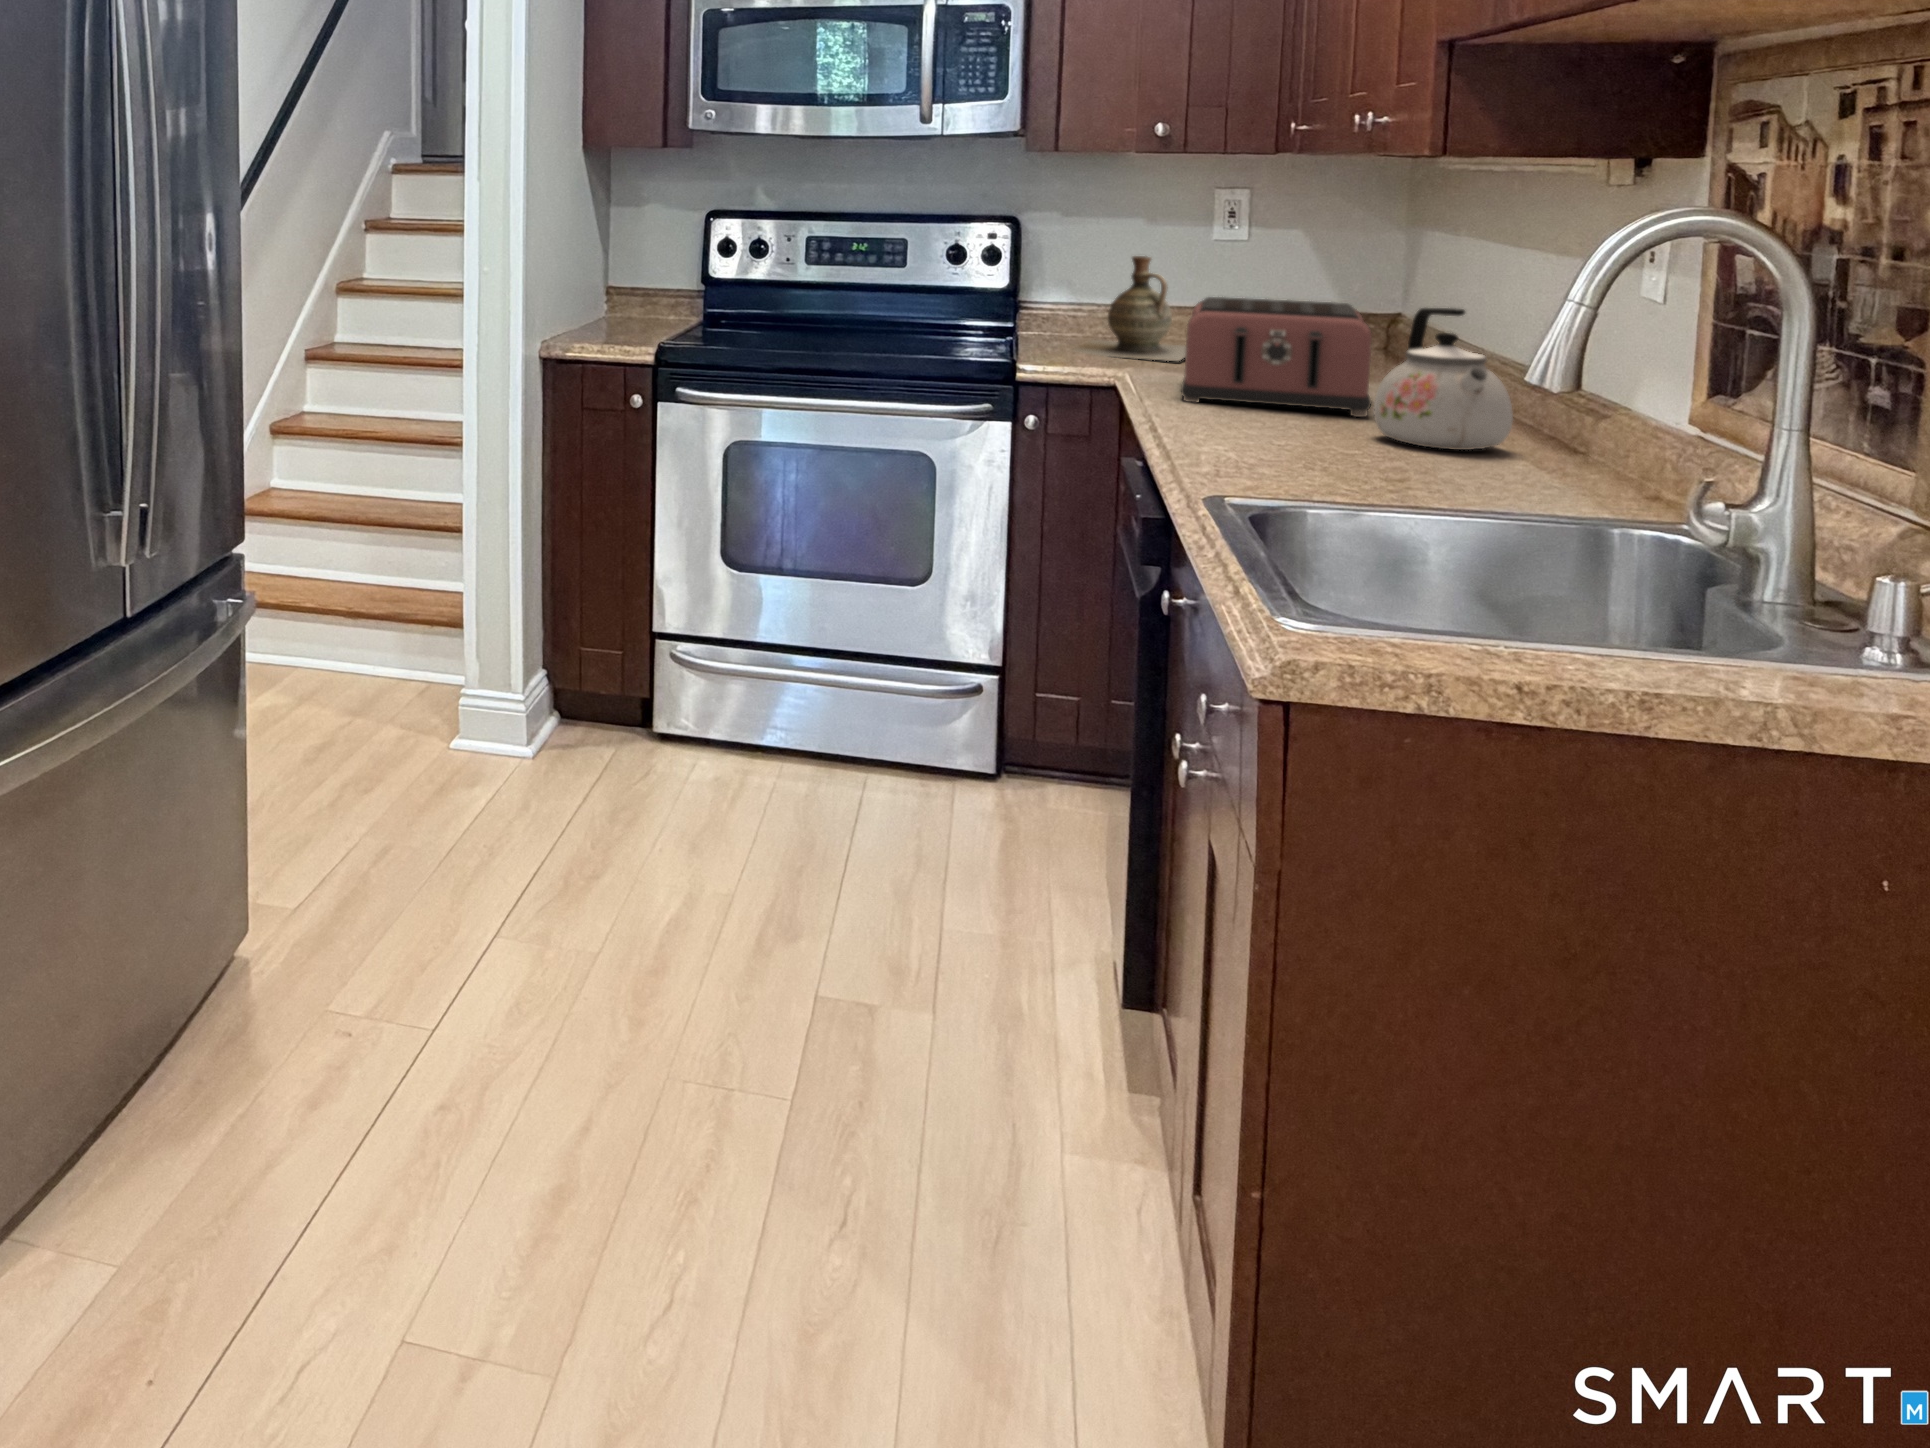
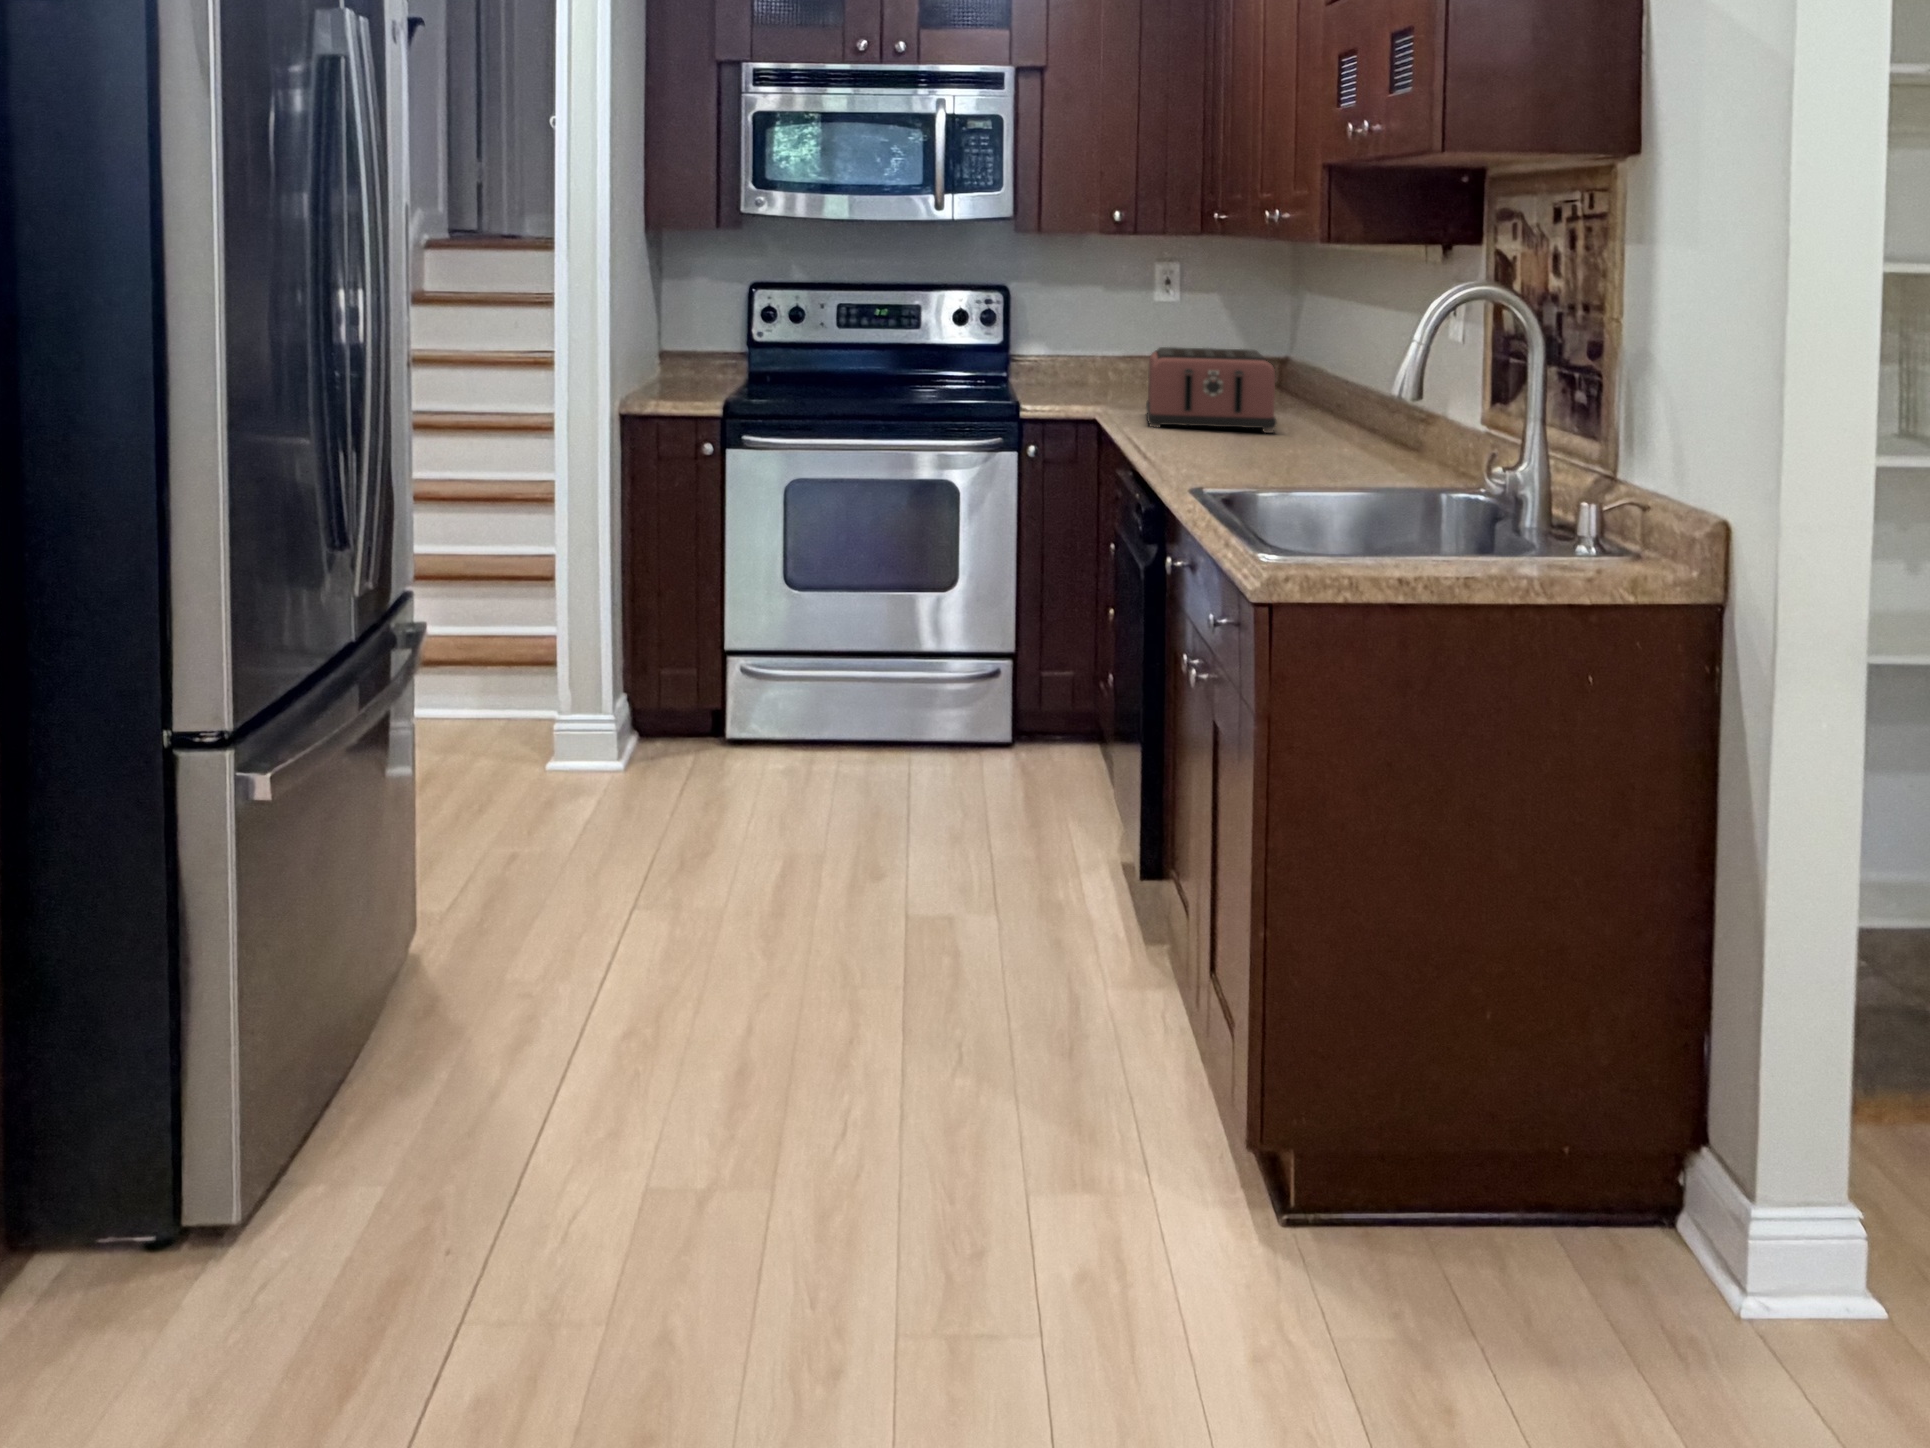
ceramic jug: present [1074,256,1186,361] -> none [1049,317,1146,399]
kettle: present [1374,308,1513,450] -> none [1282,350,1369,451]

